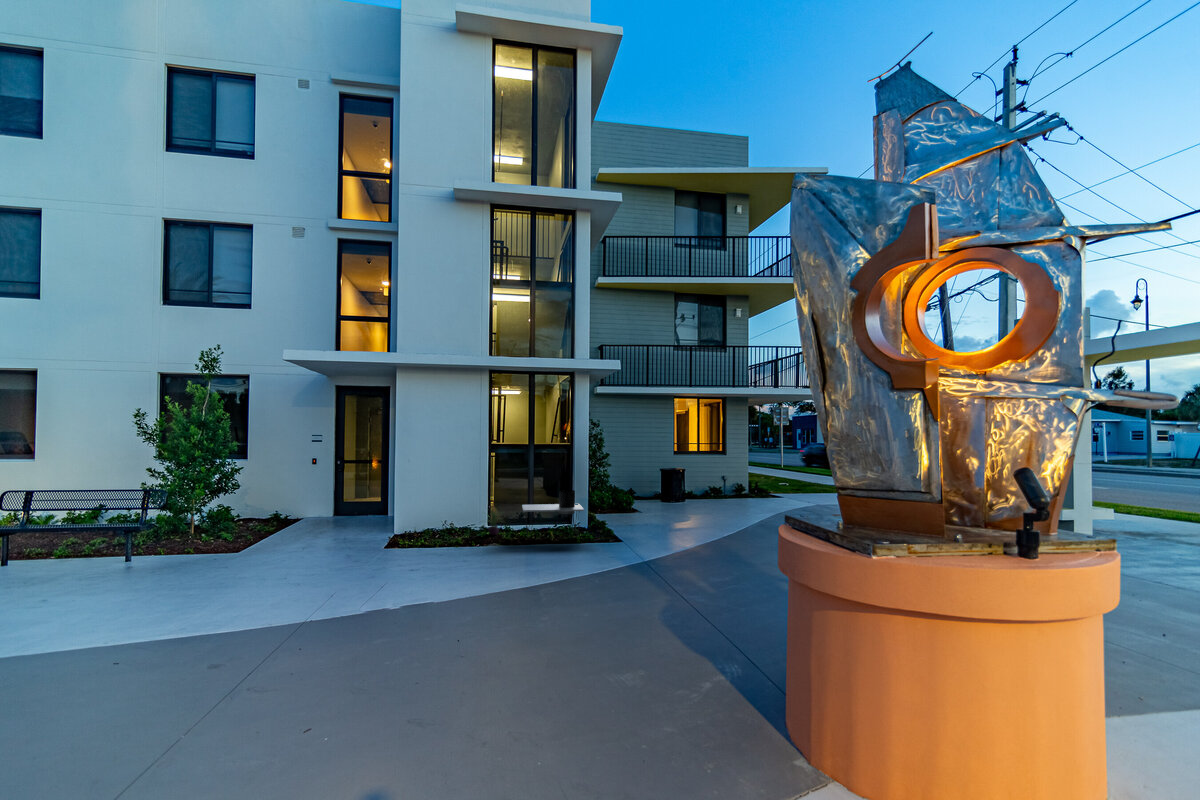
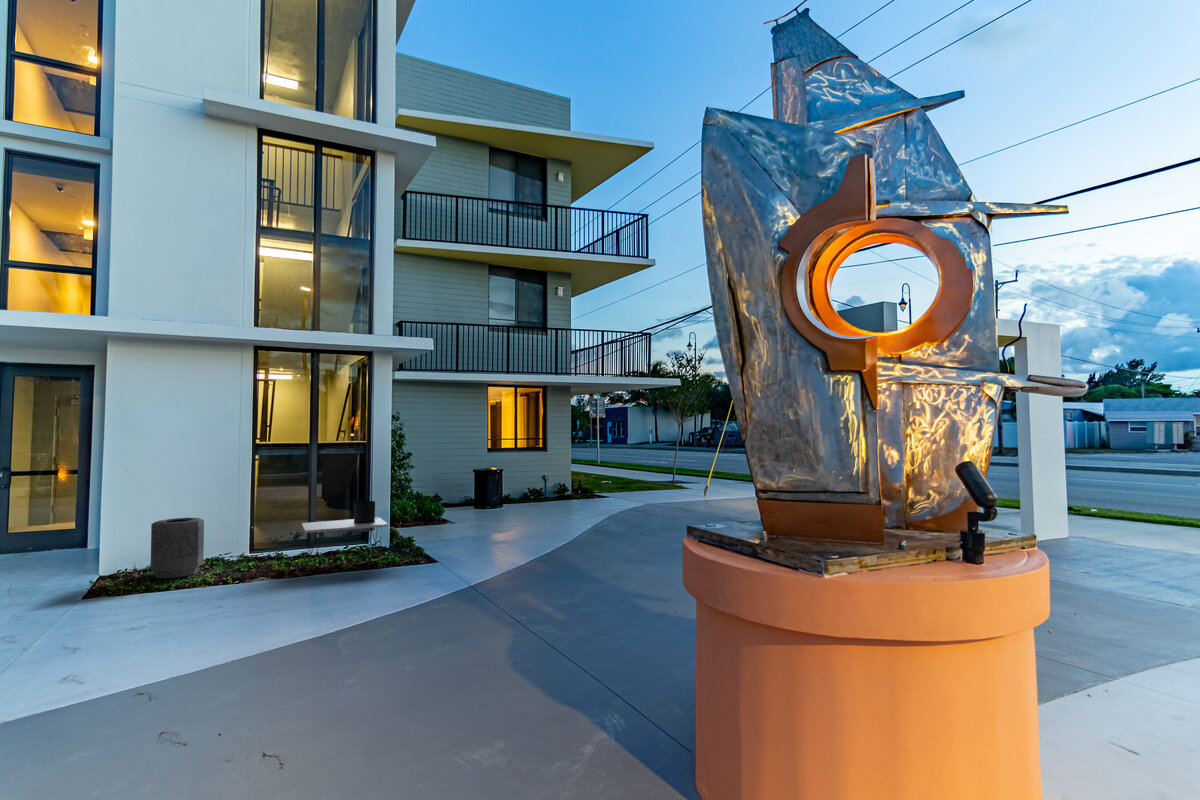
trash can: none [422,496,456,538] -> present [151,518,204,578]
decorative plant: present [489,508,499,535] -> none [240,528,280,566]

